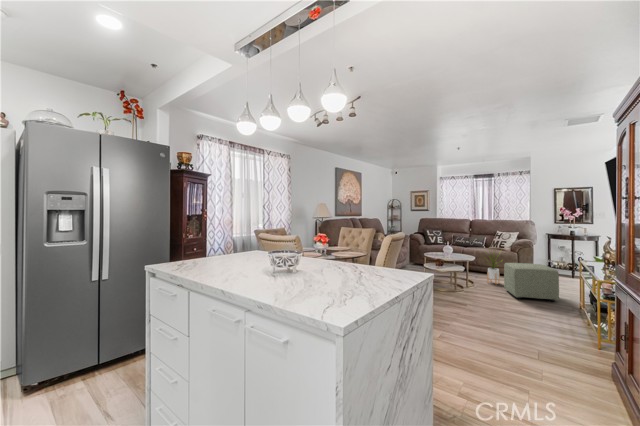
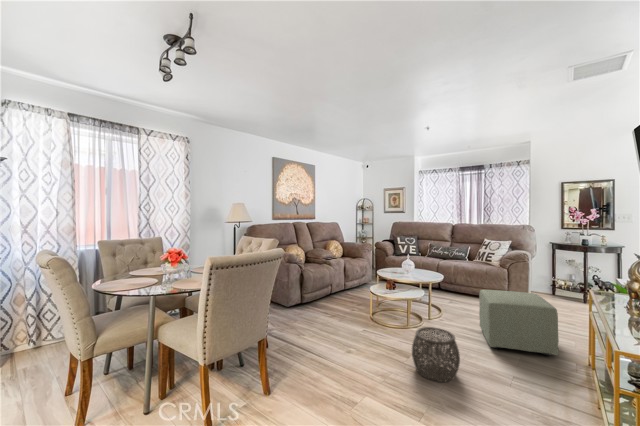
house plant: present [487,256,500,283] -> none [454,261,486,317]
woven basket: none [471,282,503,312] -> present [412,327,460,382]

